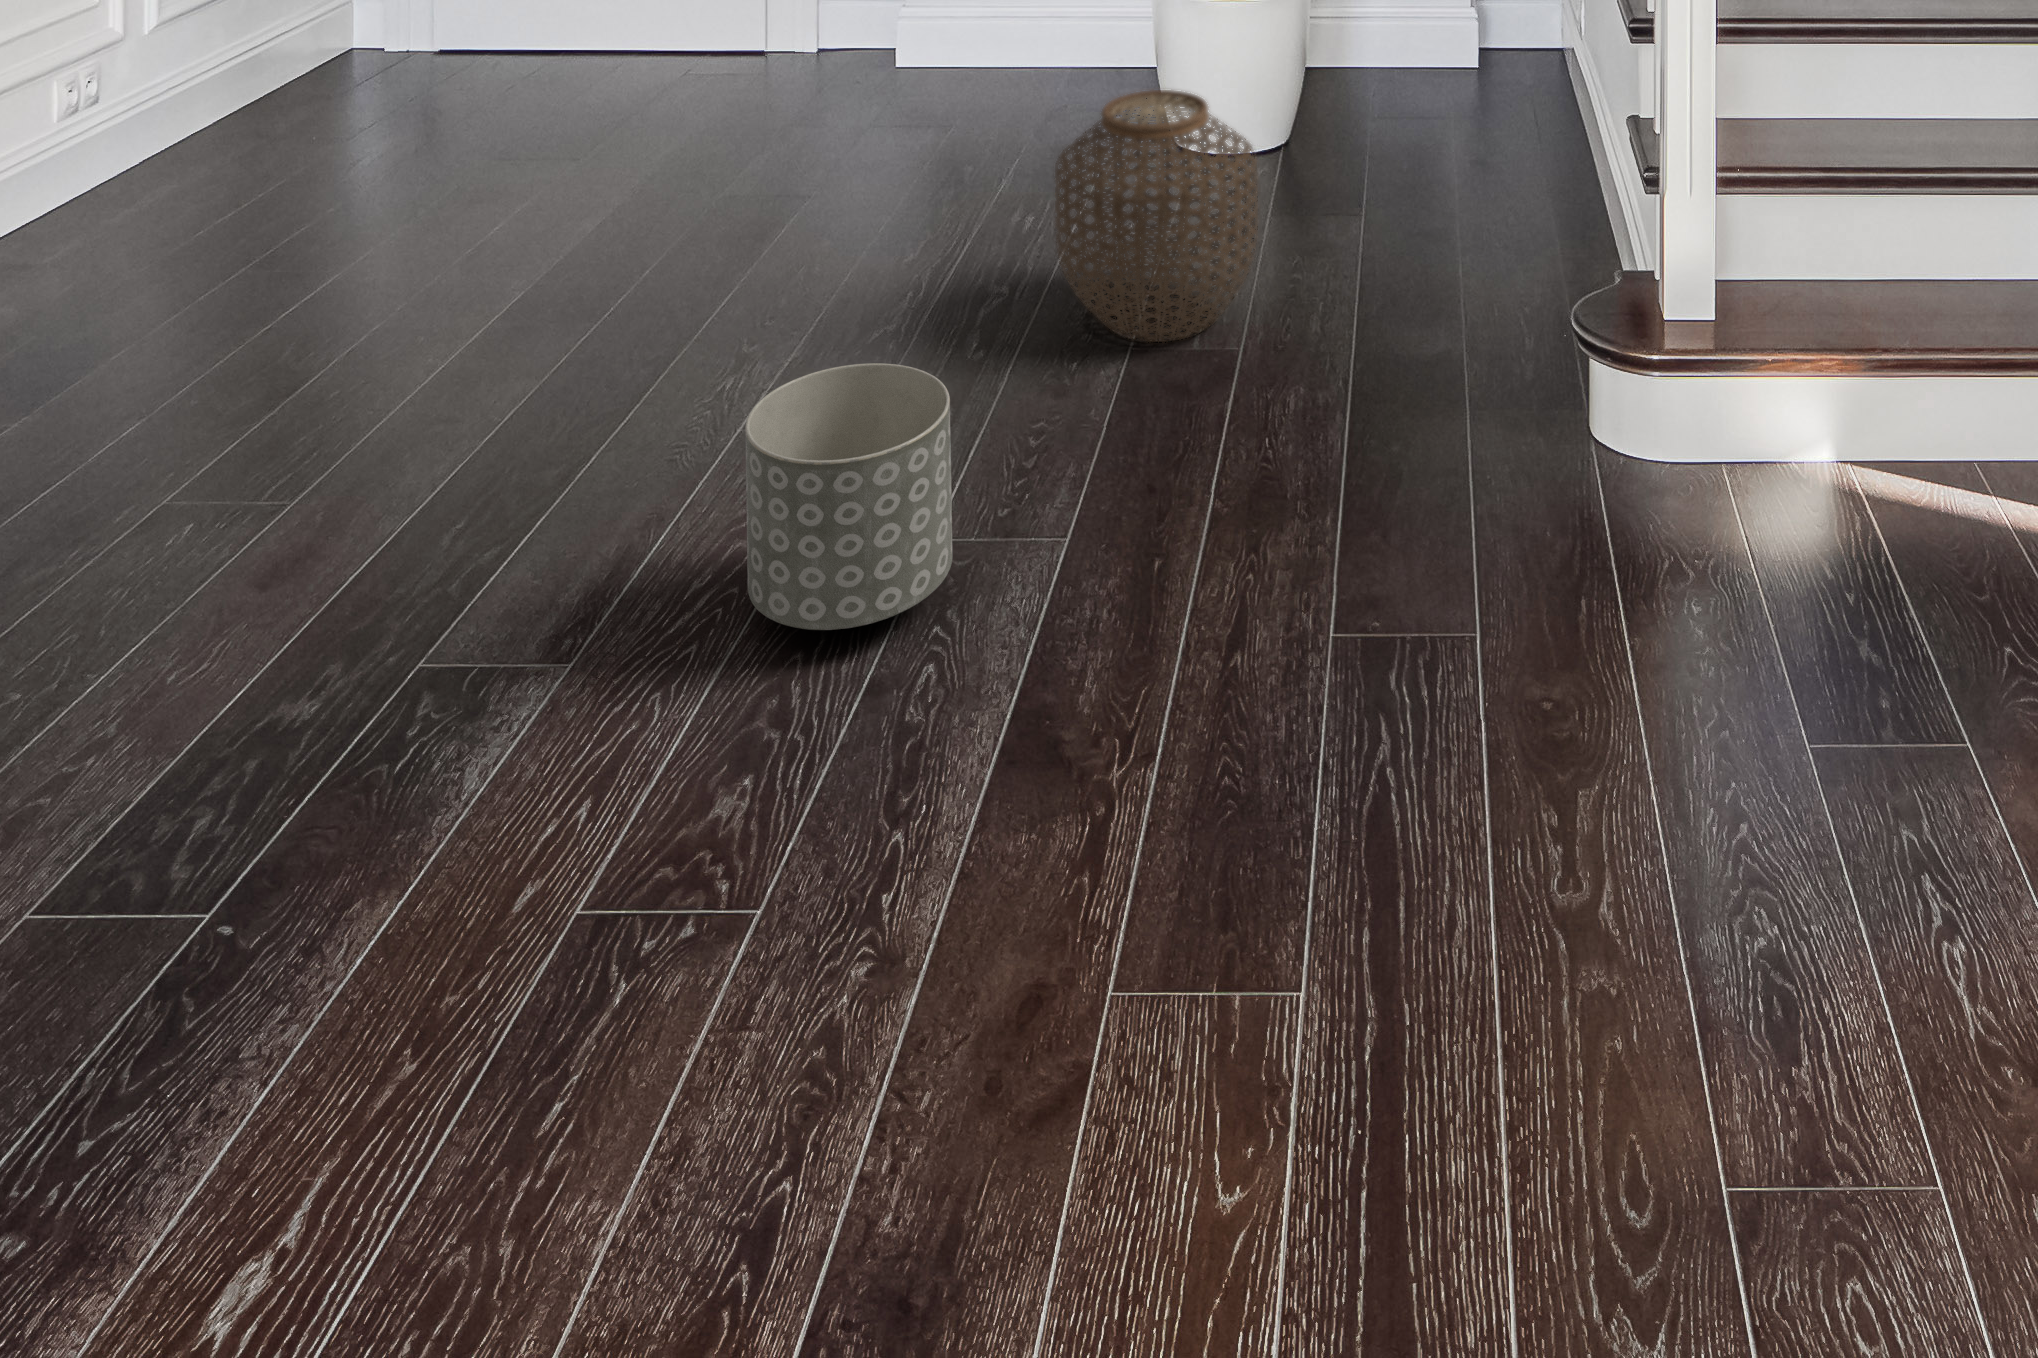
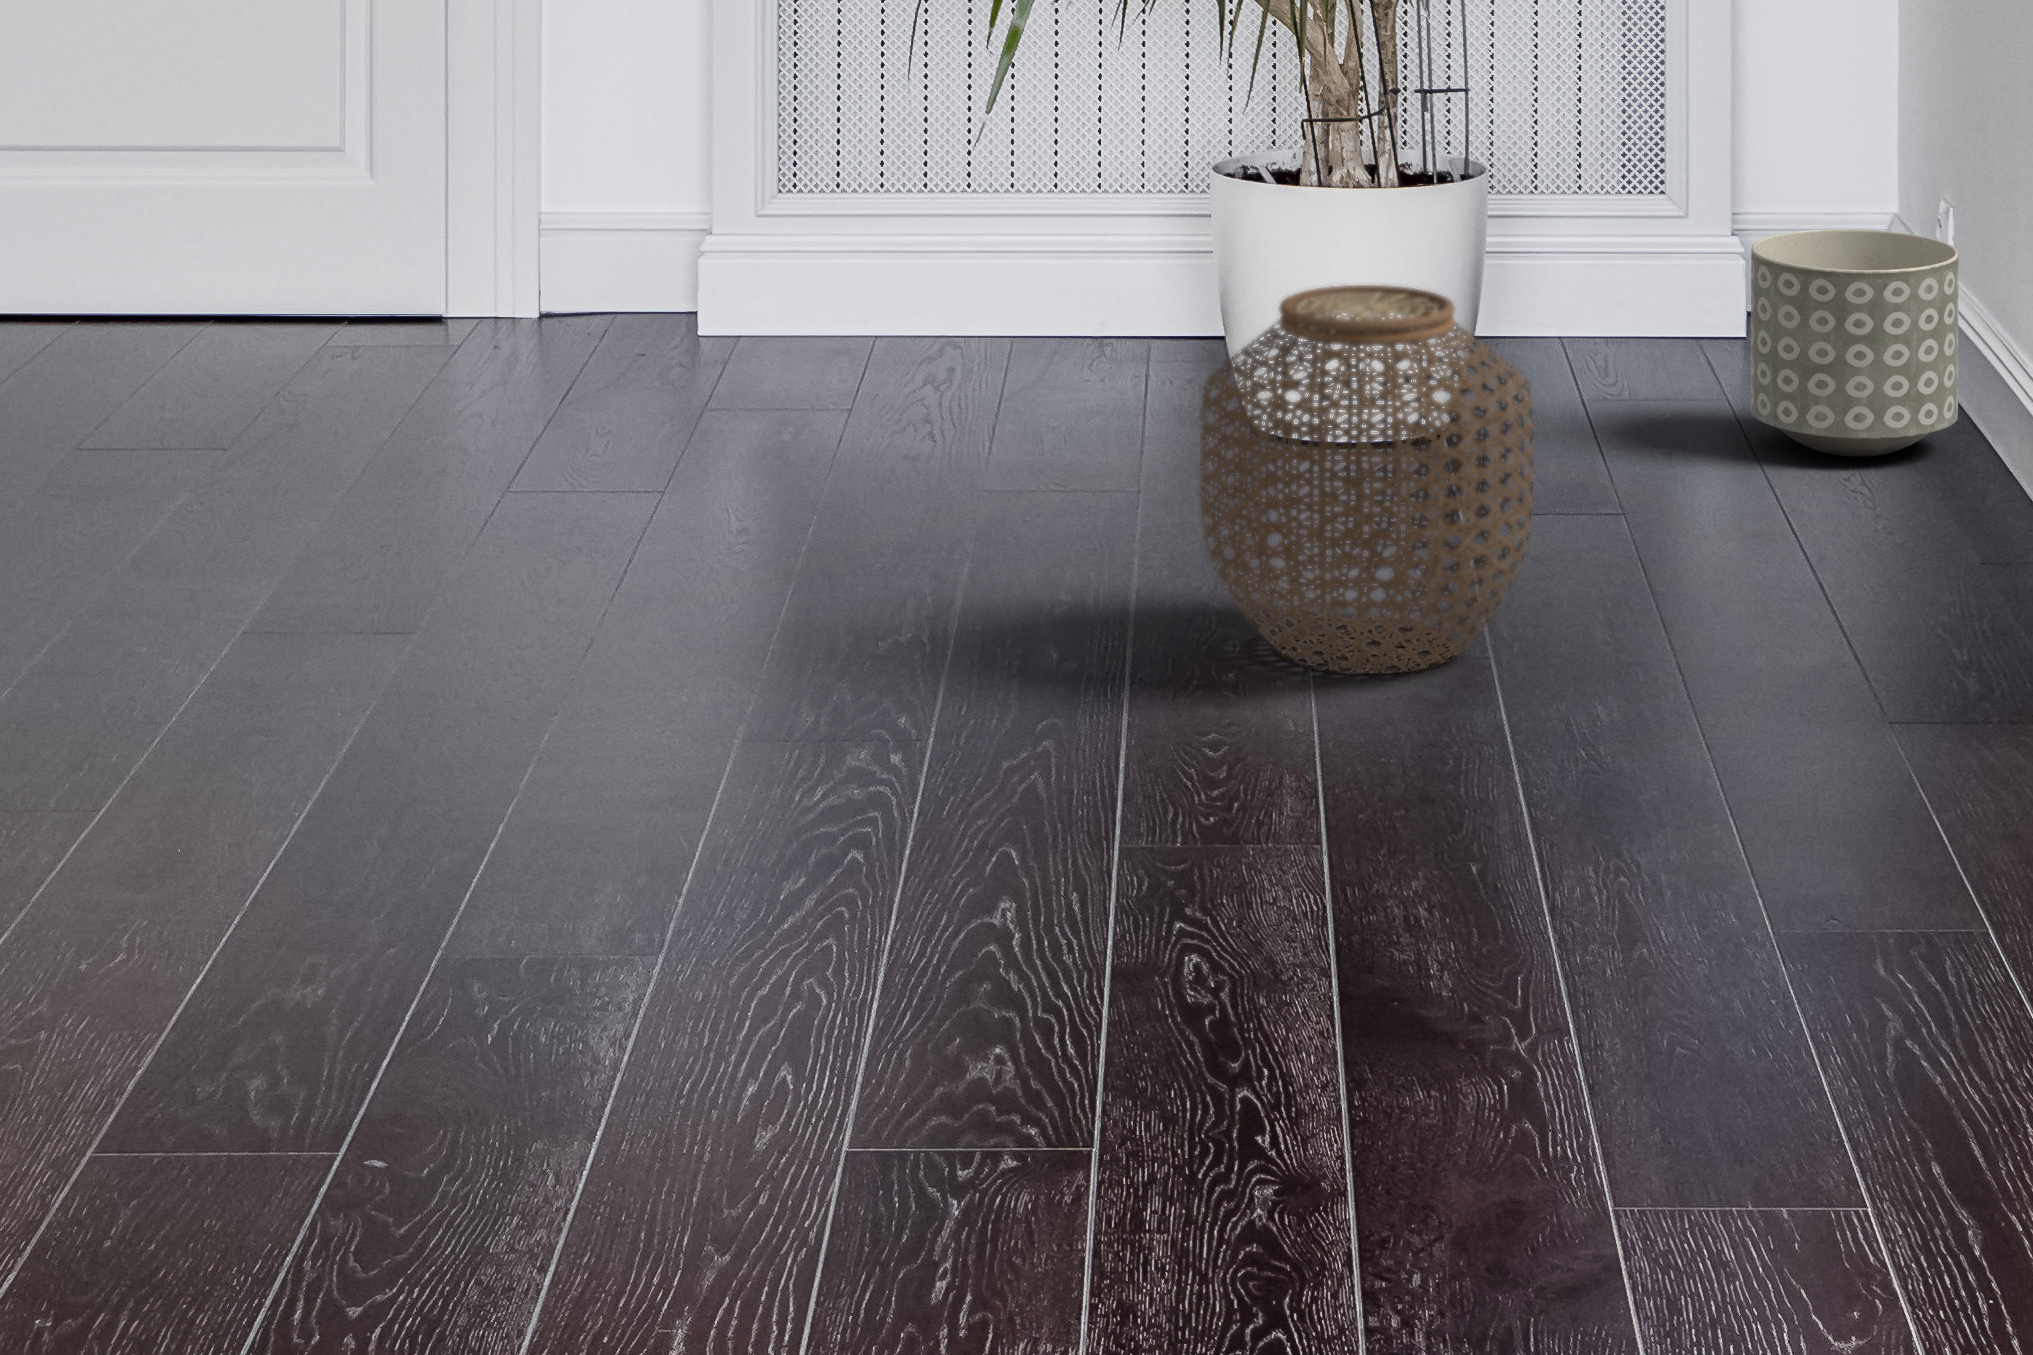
planter: present [745,363,952,630] -> present [1750,229,1959,457]

